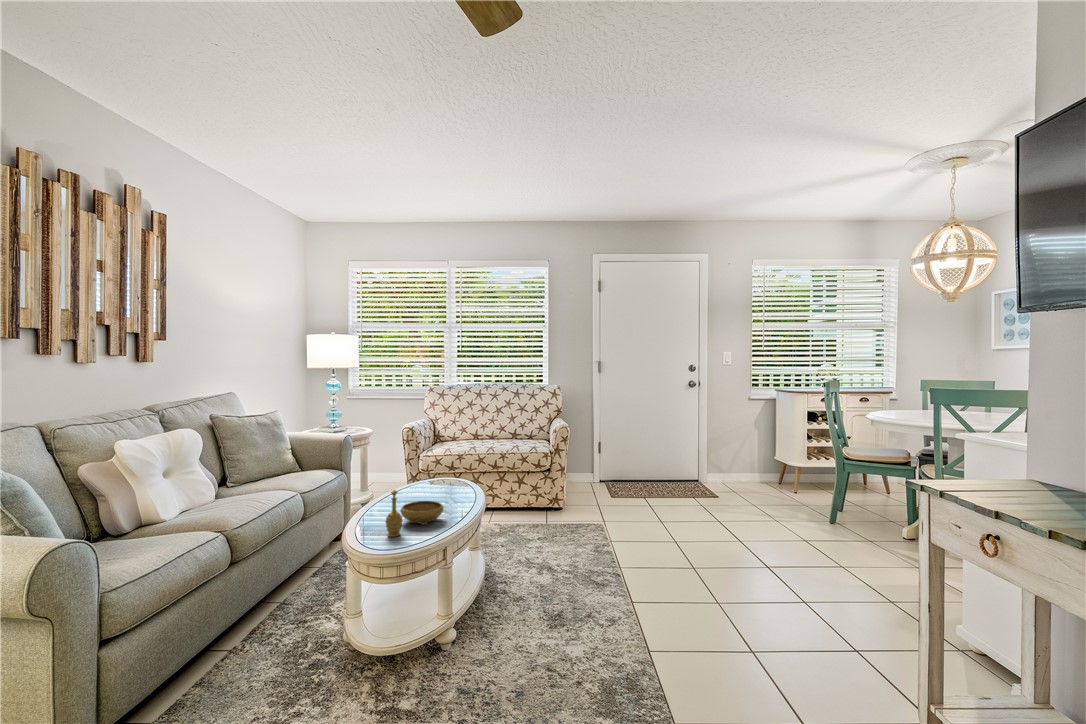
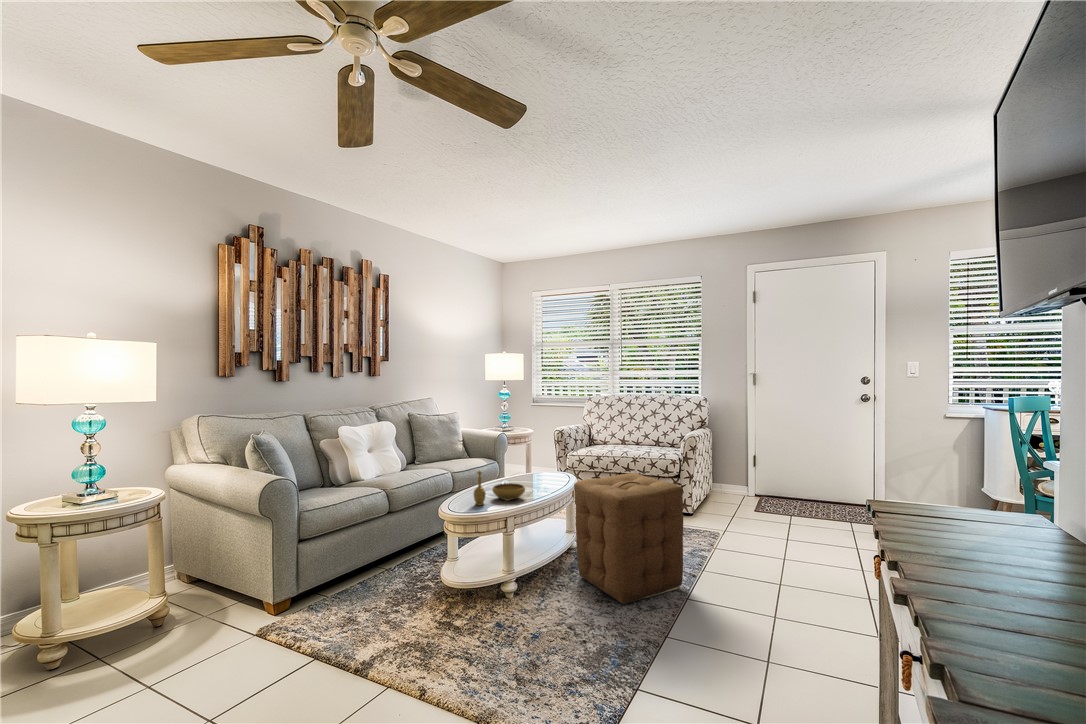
ottoman: none [501,473,619,623] -> present [574,473,683,604]

